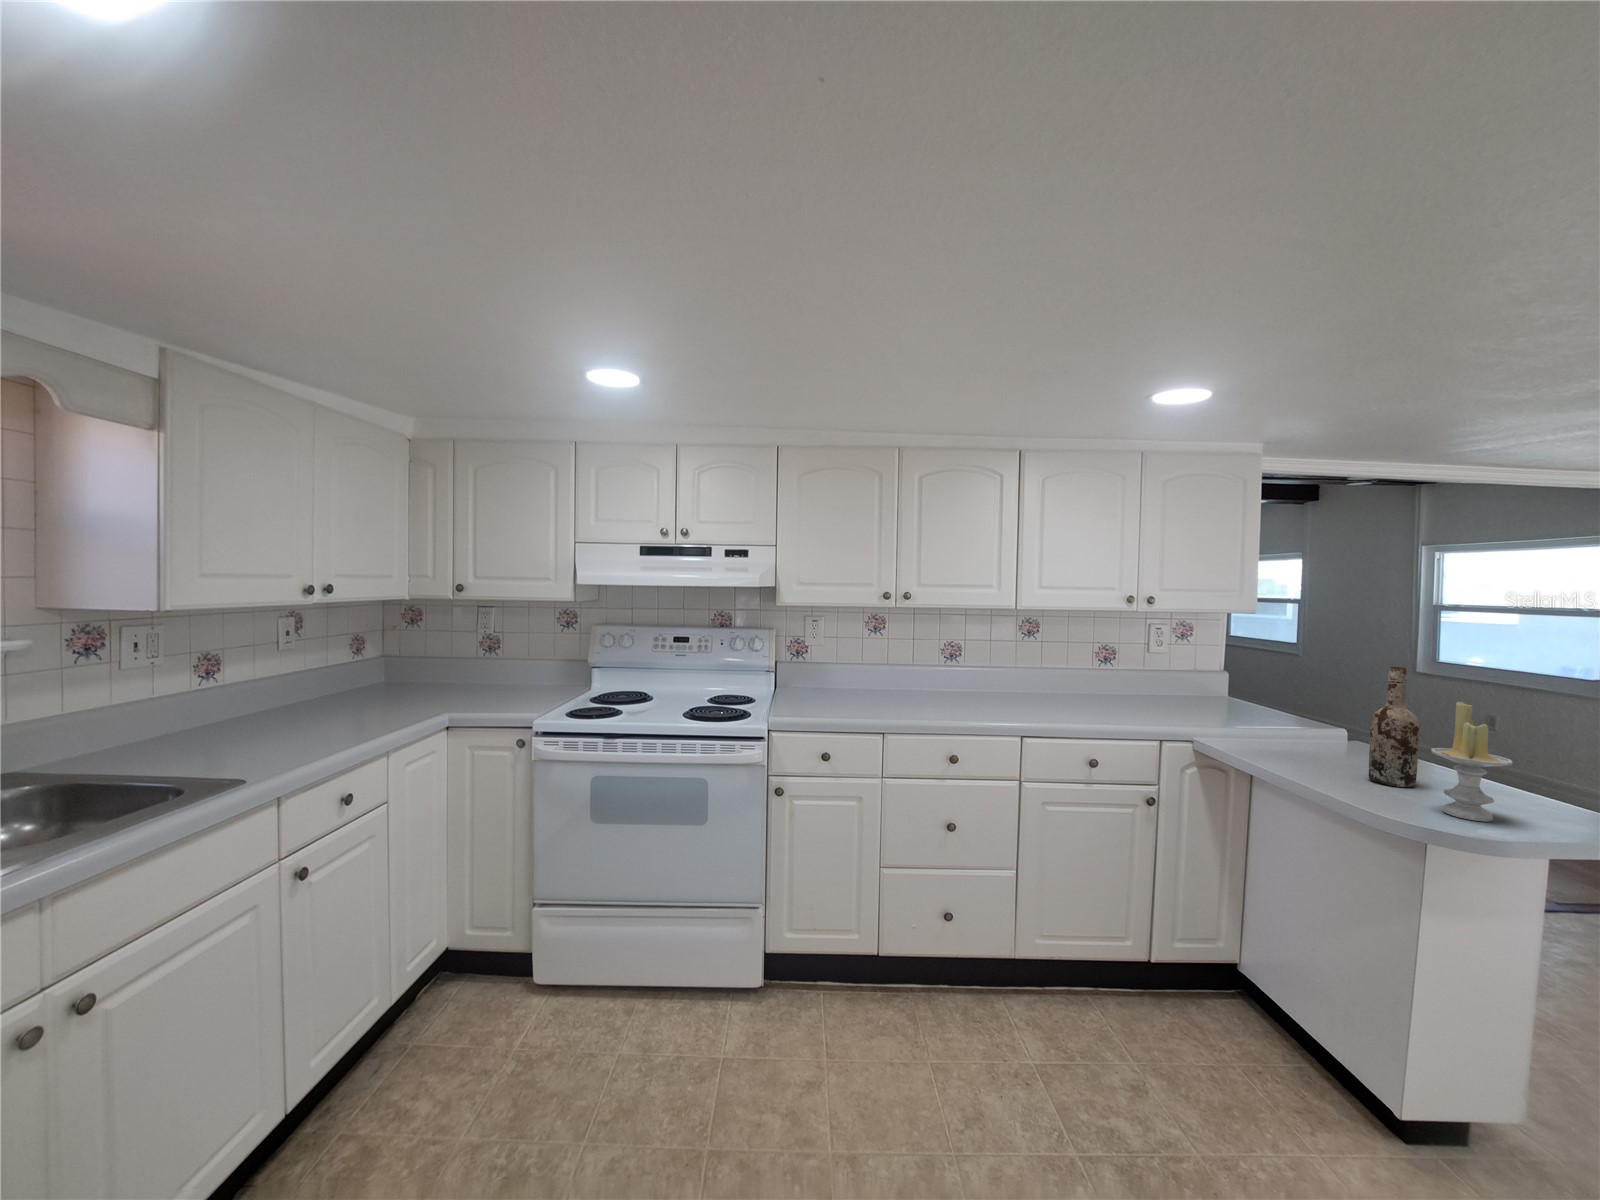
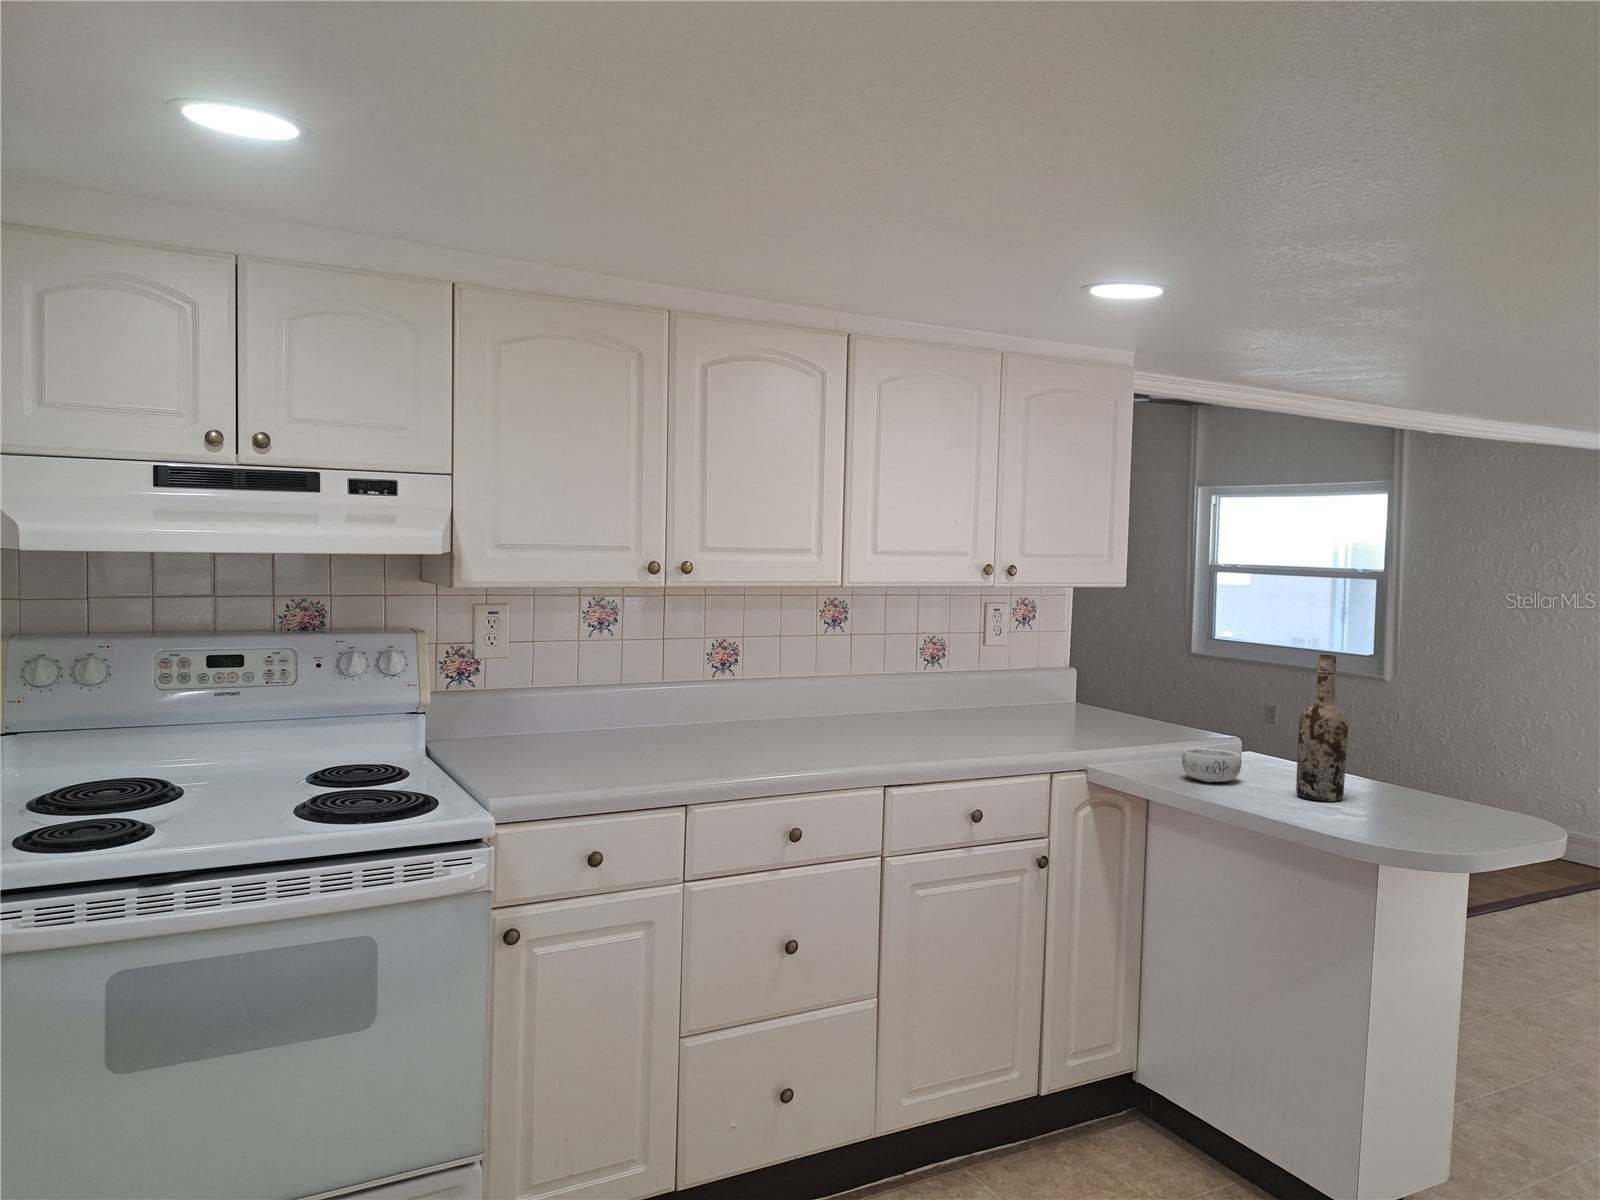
candle: present [1431,702,1513,822] -> none [1381,694,1458,832]
decorative bowl: none [1273,734,1327,762] -> present [1182,748,1242,782]

